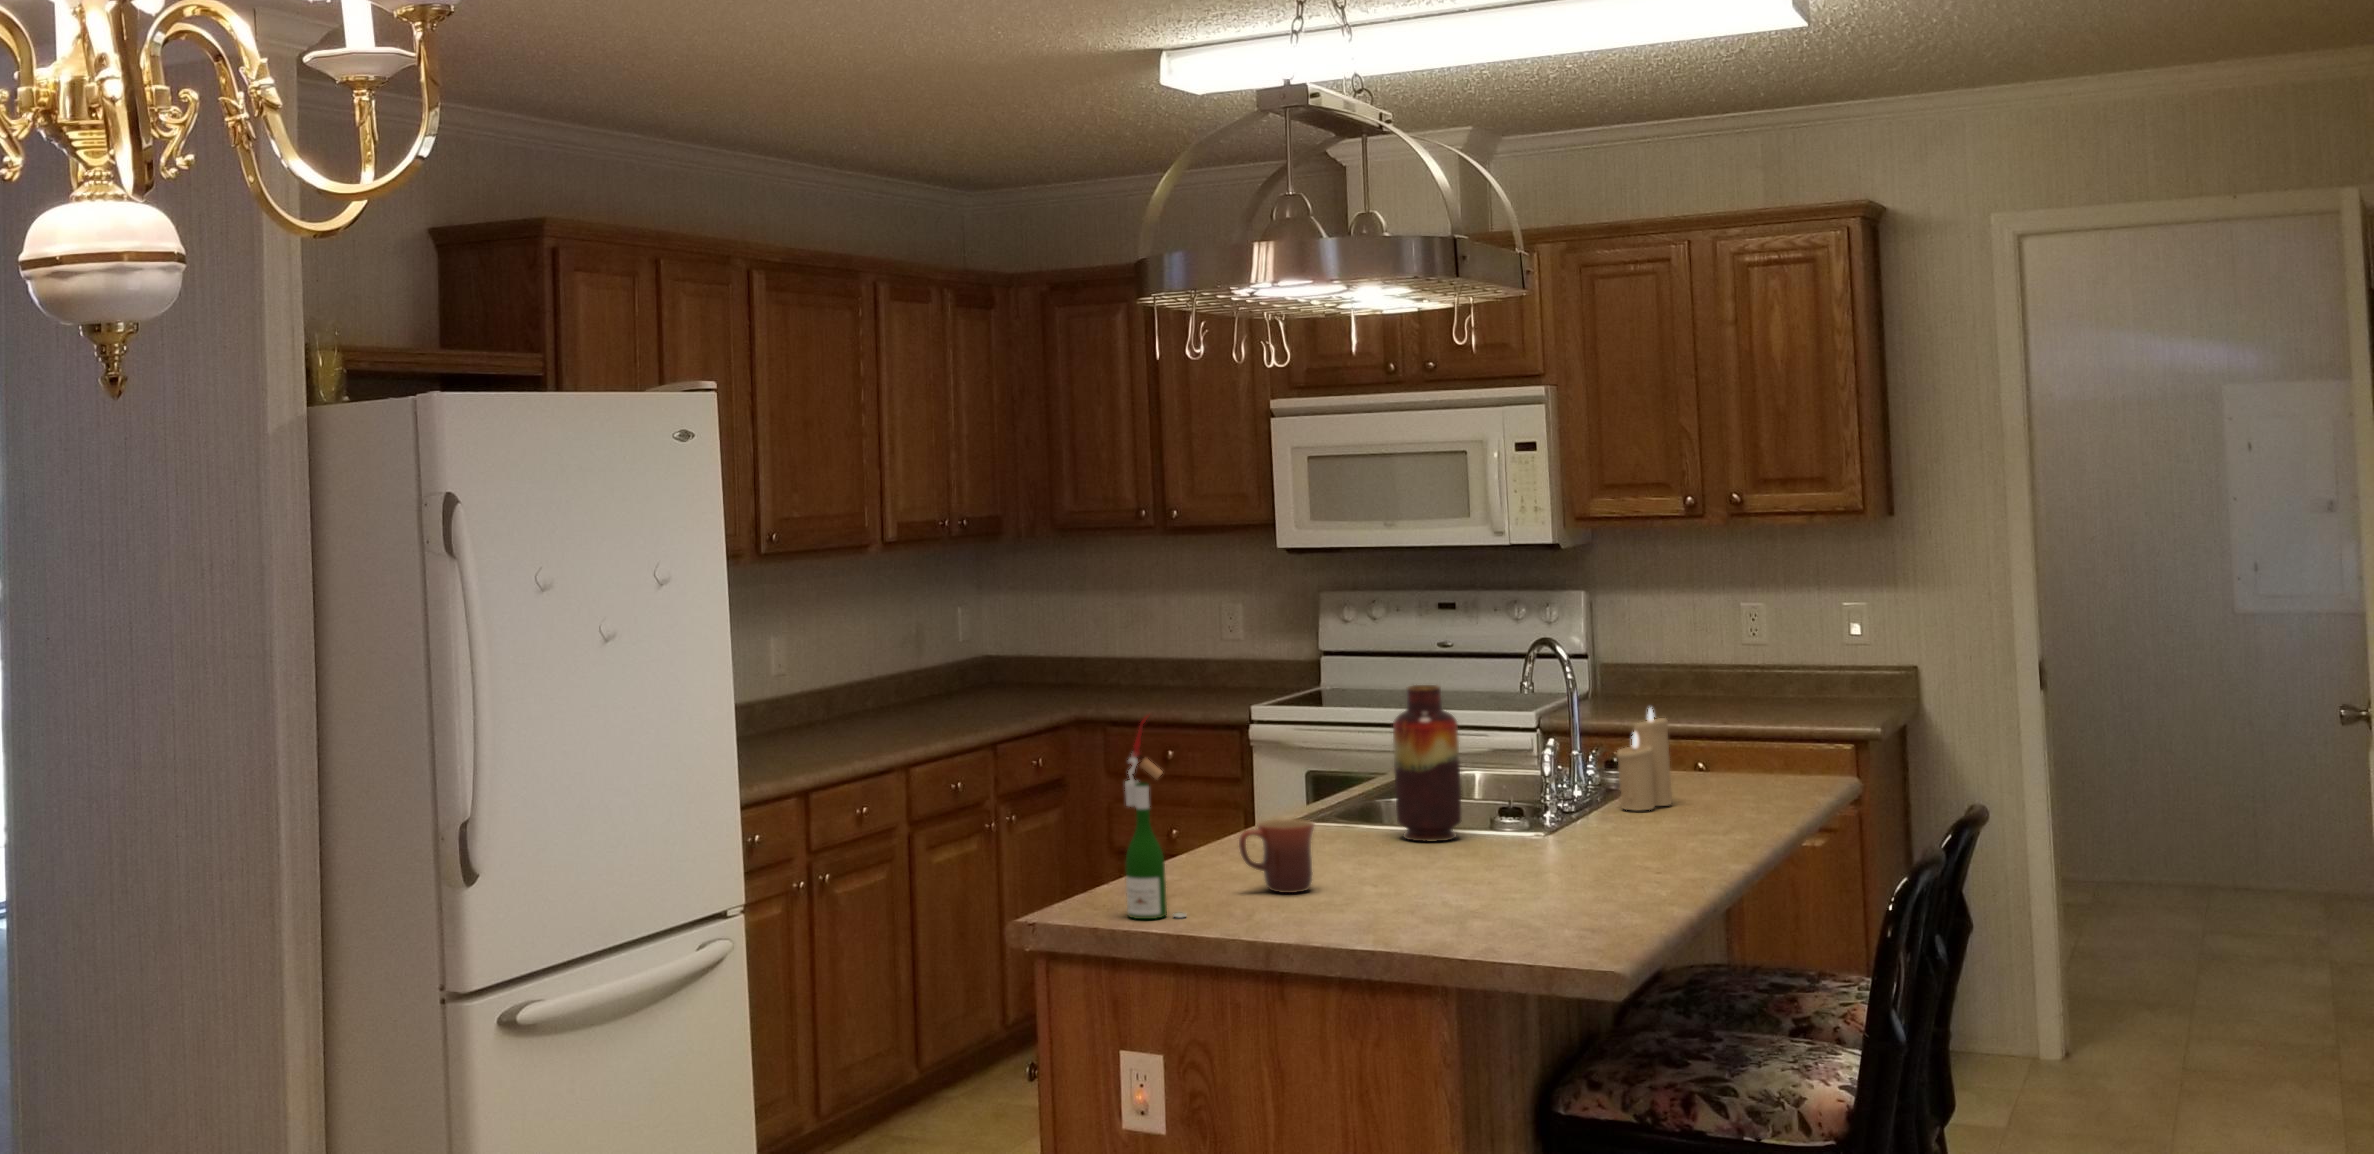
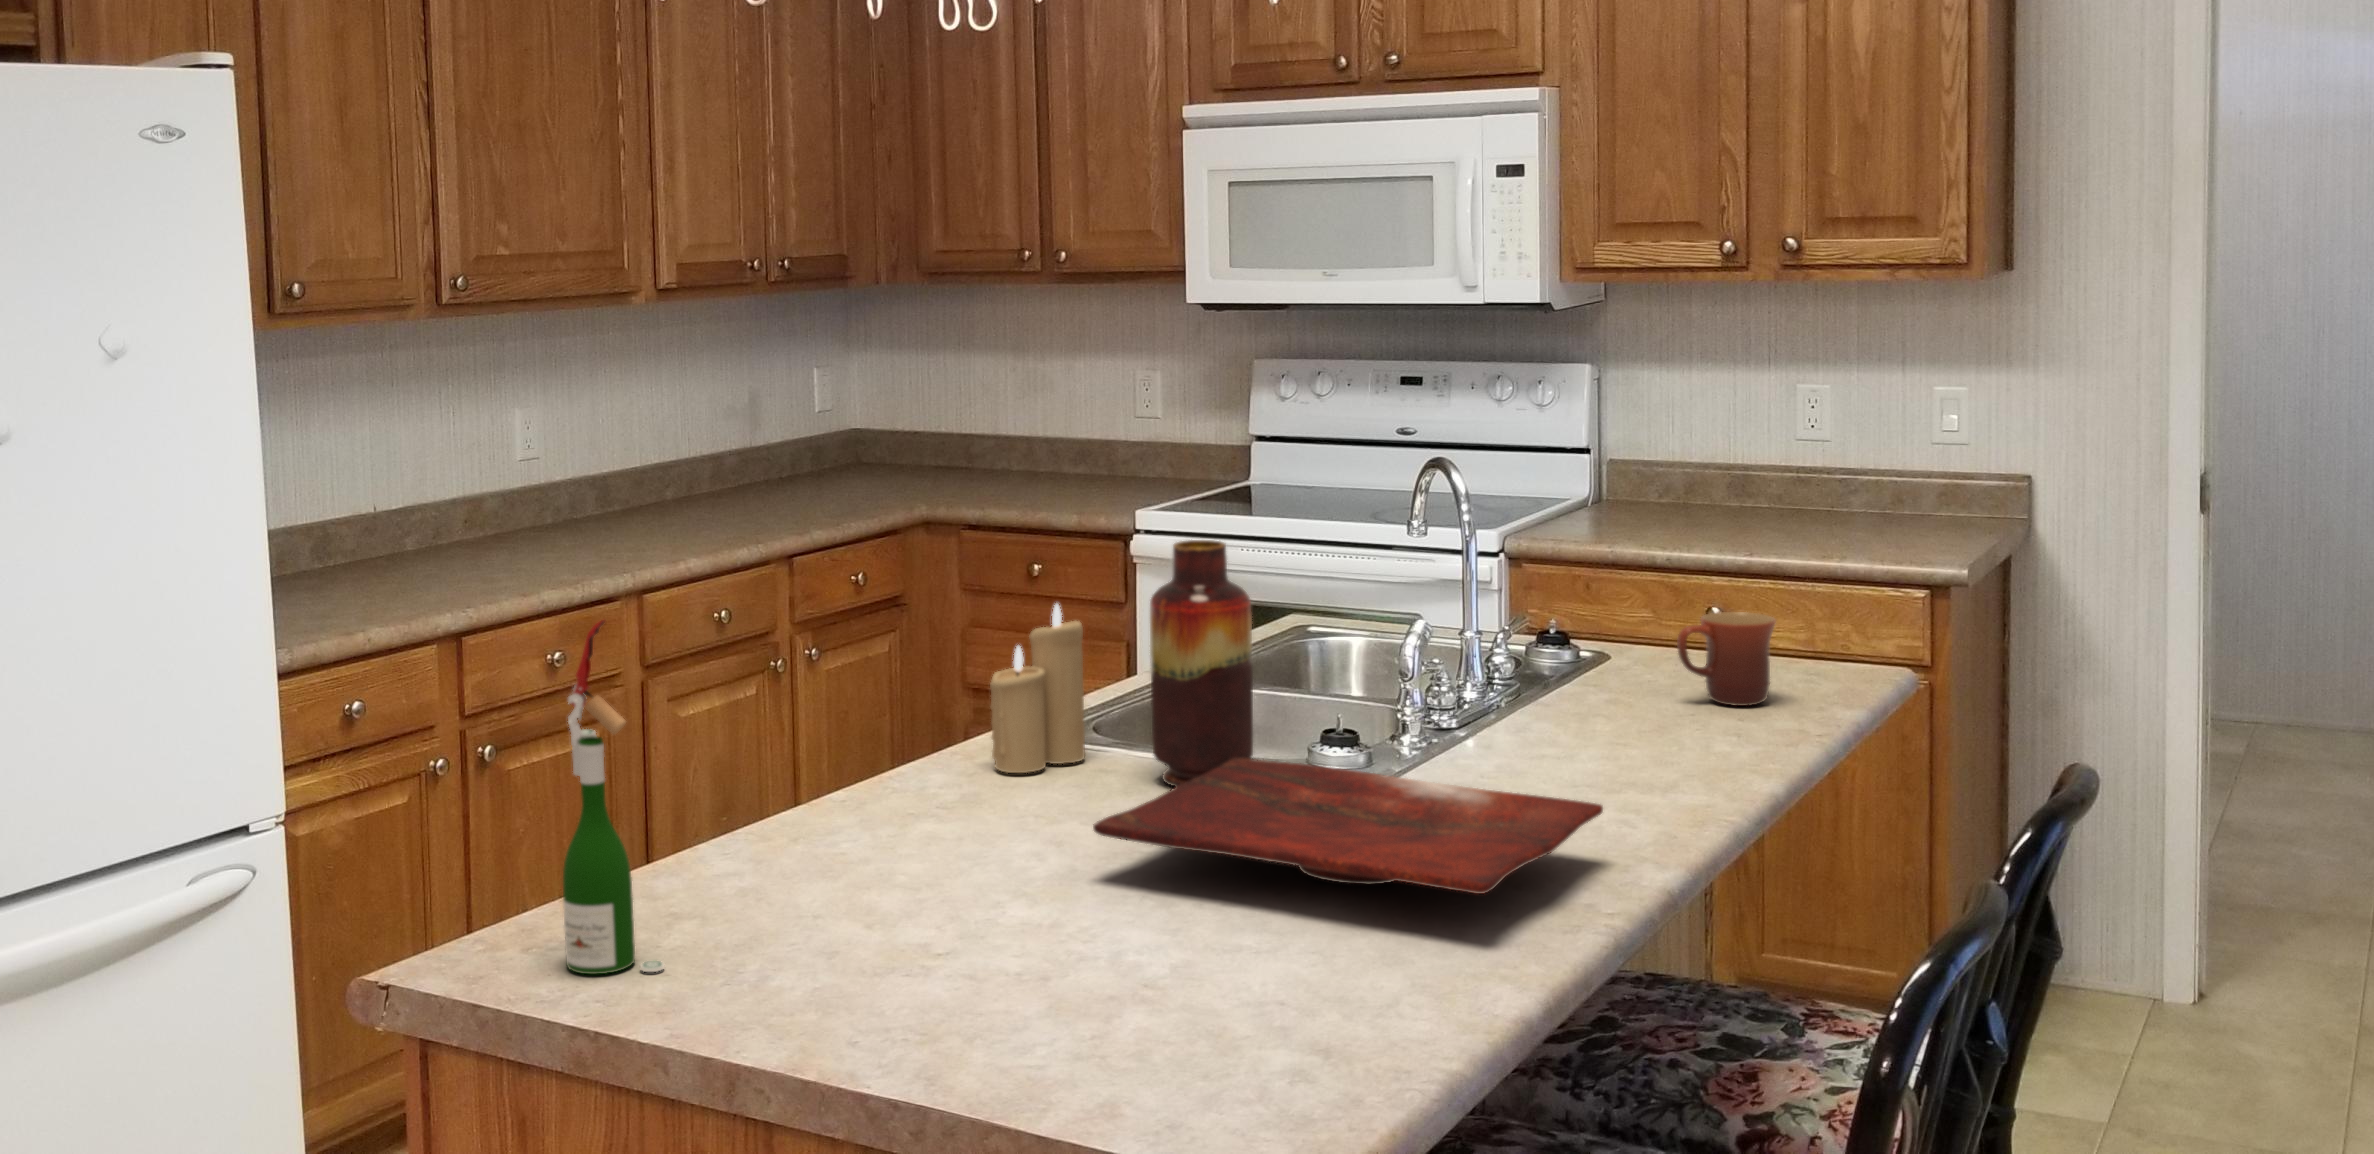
candle: present [1617,708,1672,811] -> present [990,604,1085,773]
cutting board: none [1401,816,1700,873] -> present [1093,758,1603,894]
mug: present [1239,819,1314,893] -> present [1677,612,1776,706]

